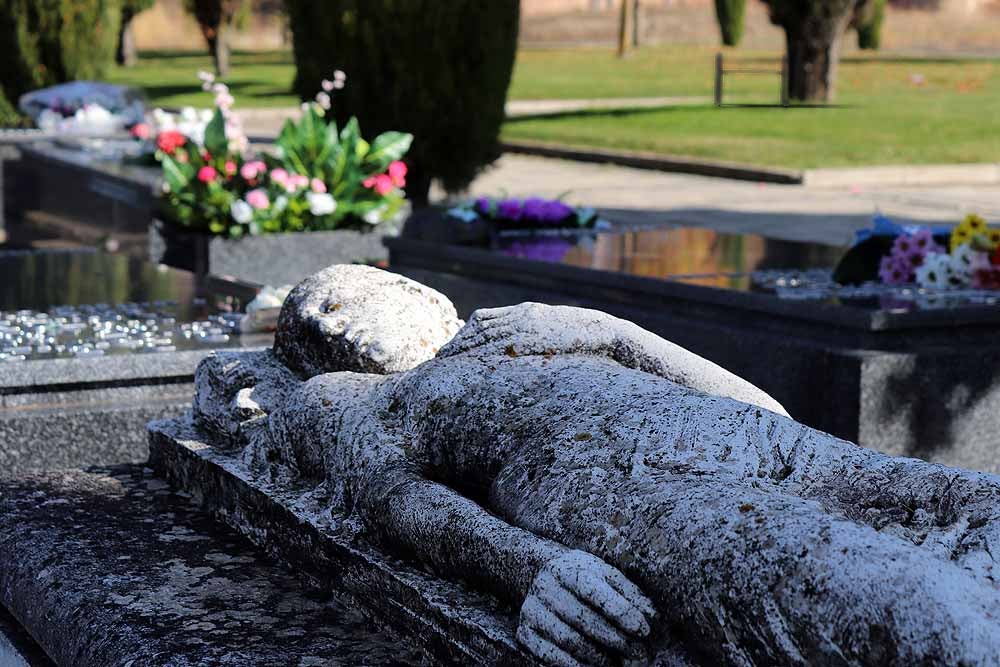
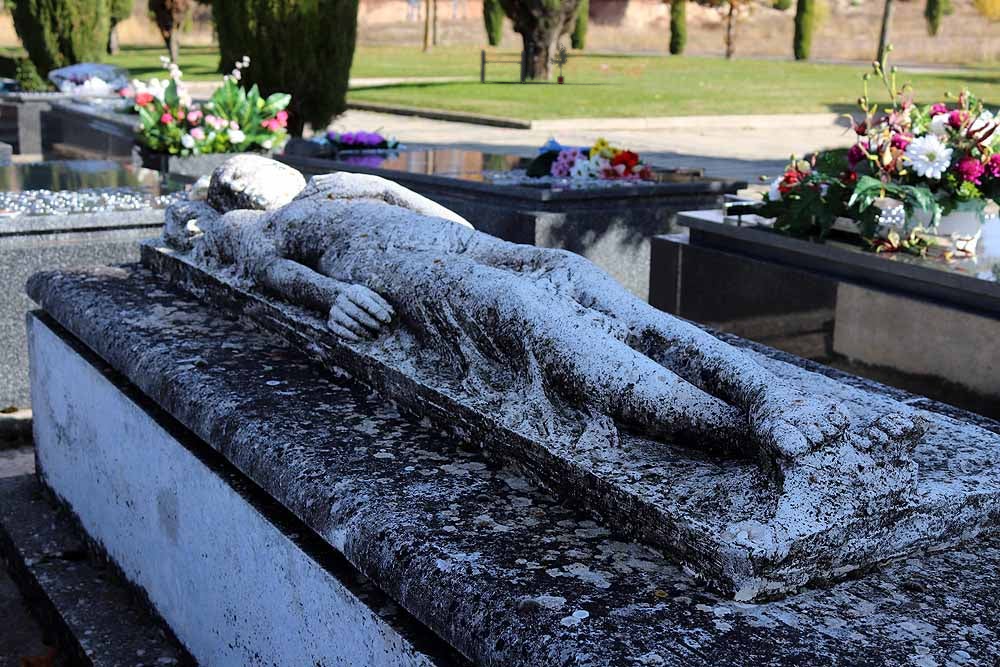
potted tree: none [829,40,864,107] -> present [550,45,569,84]

